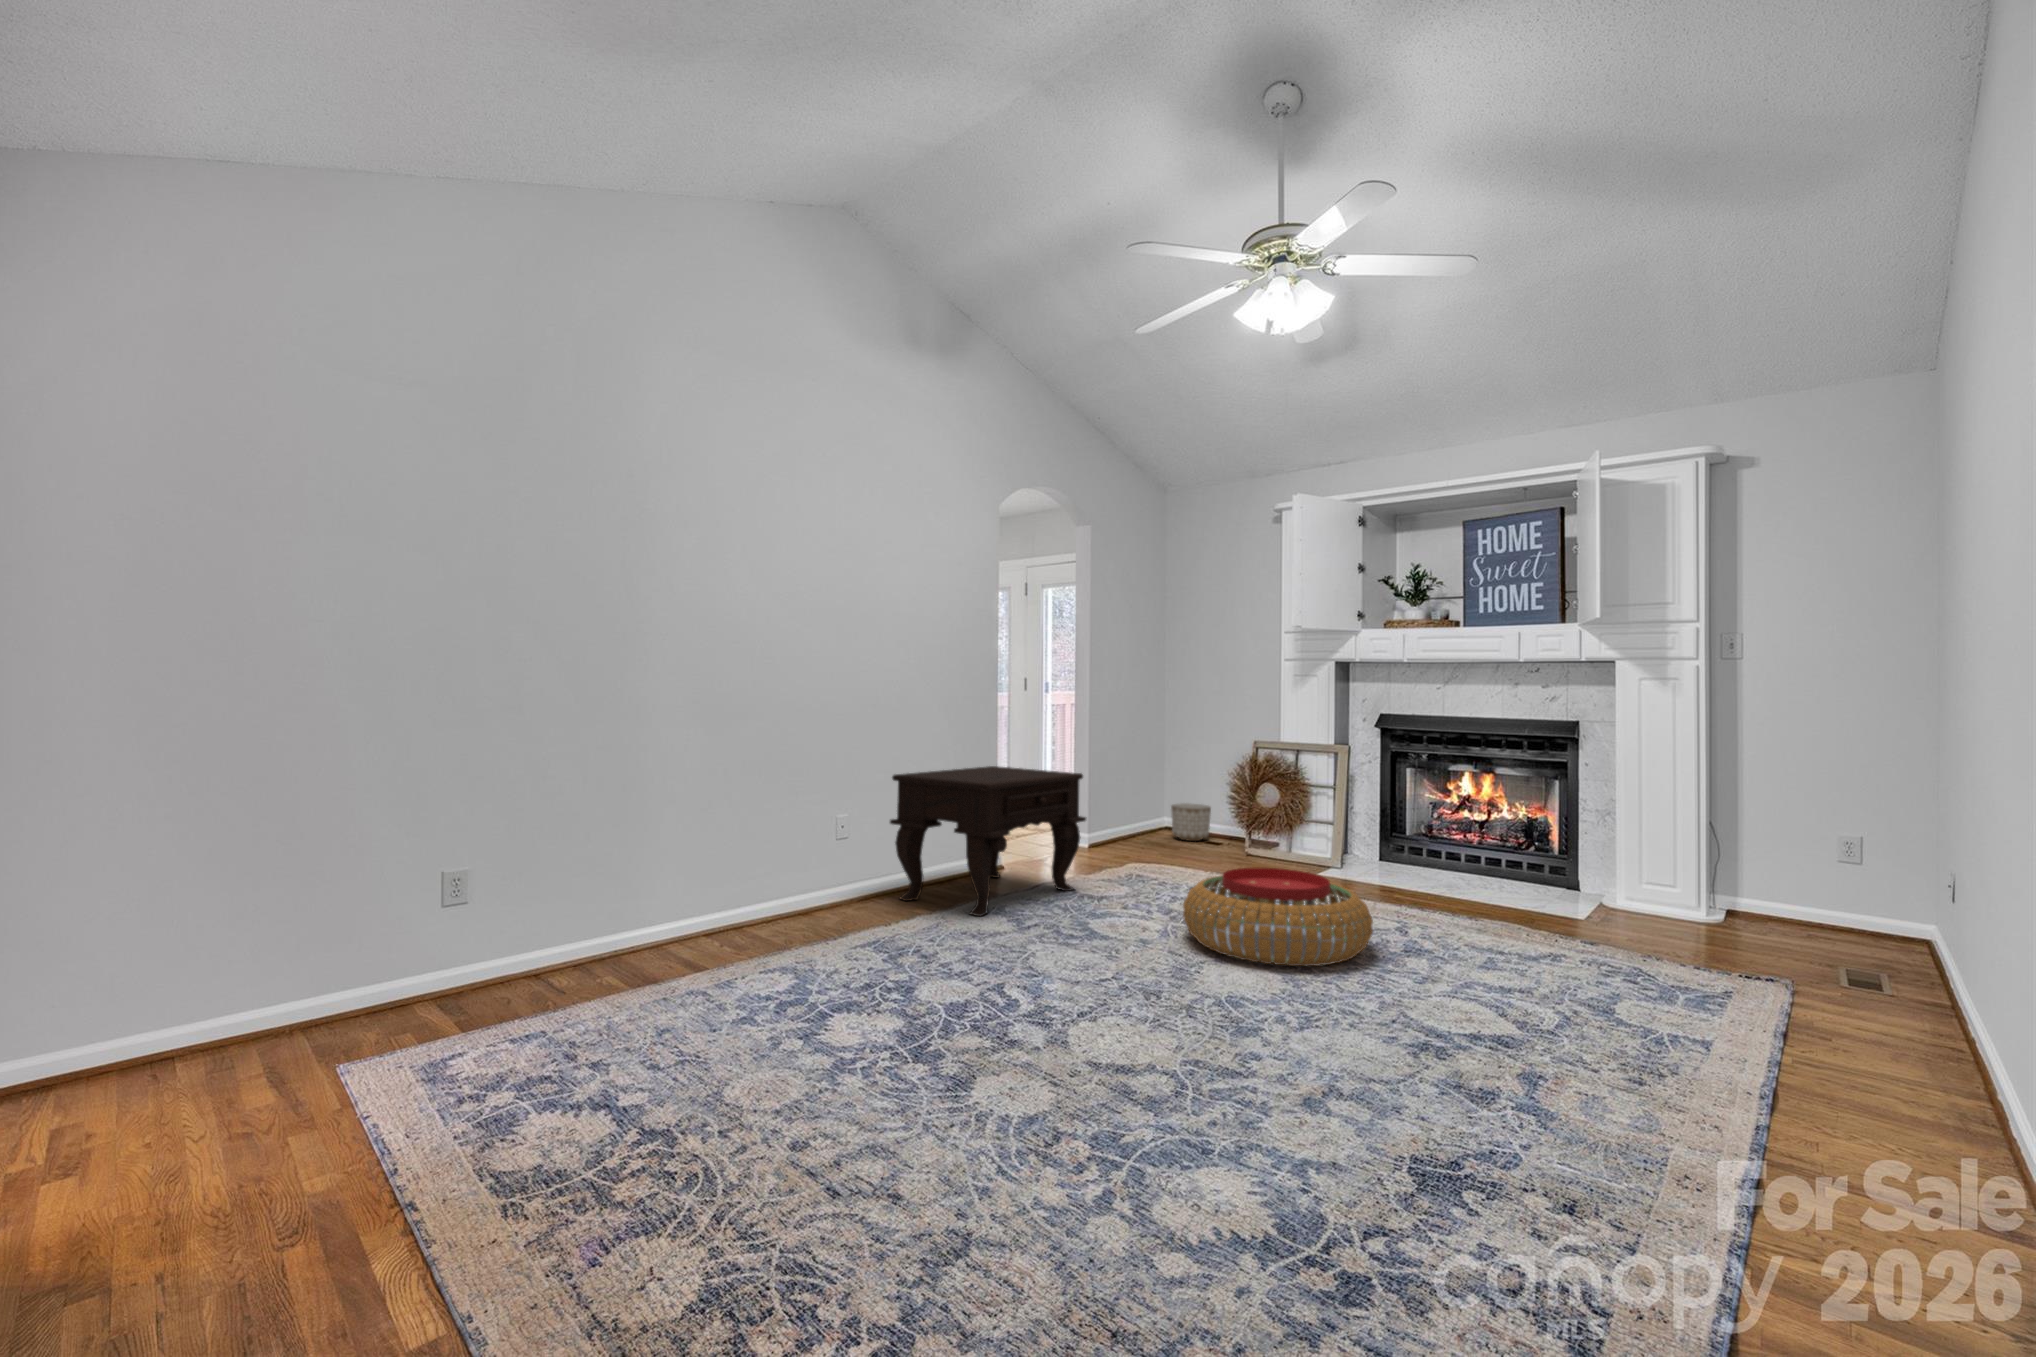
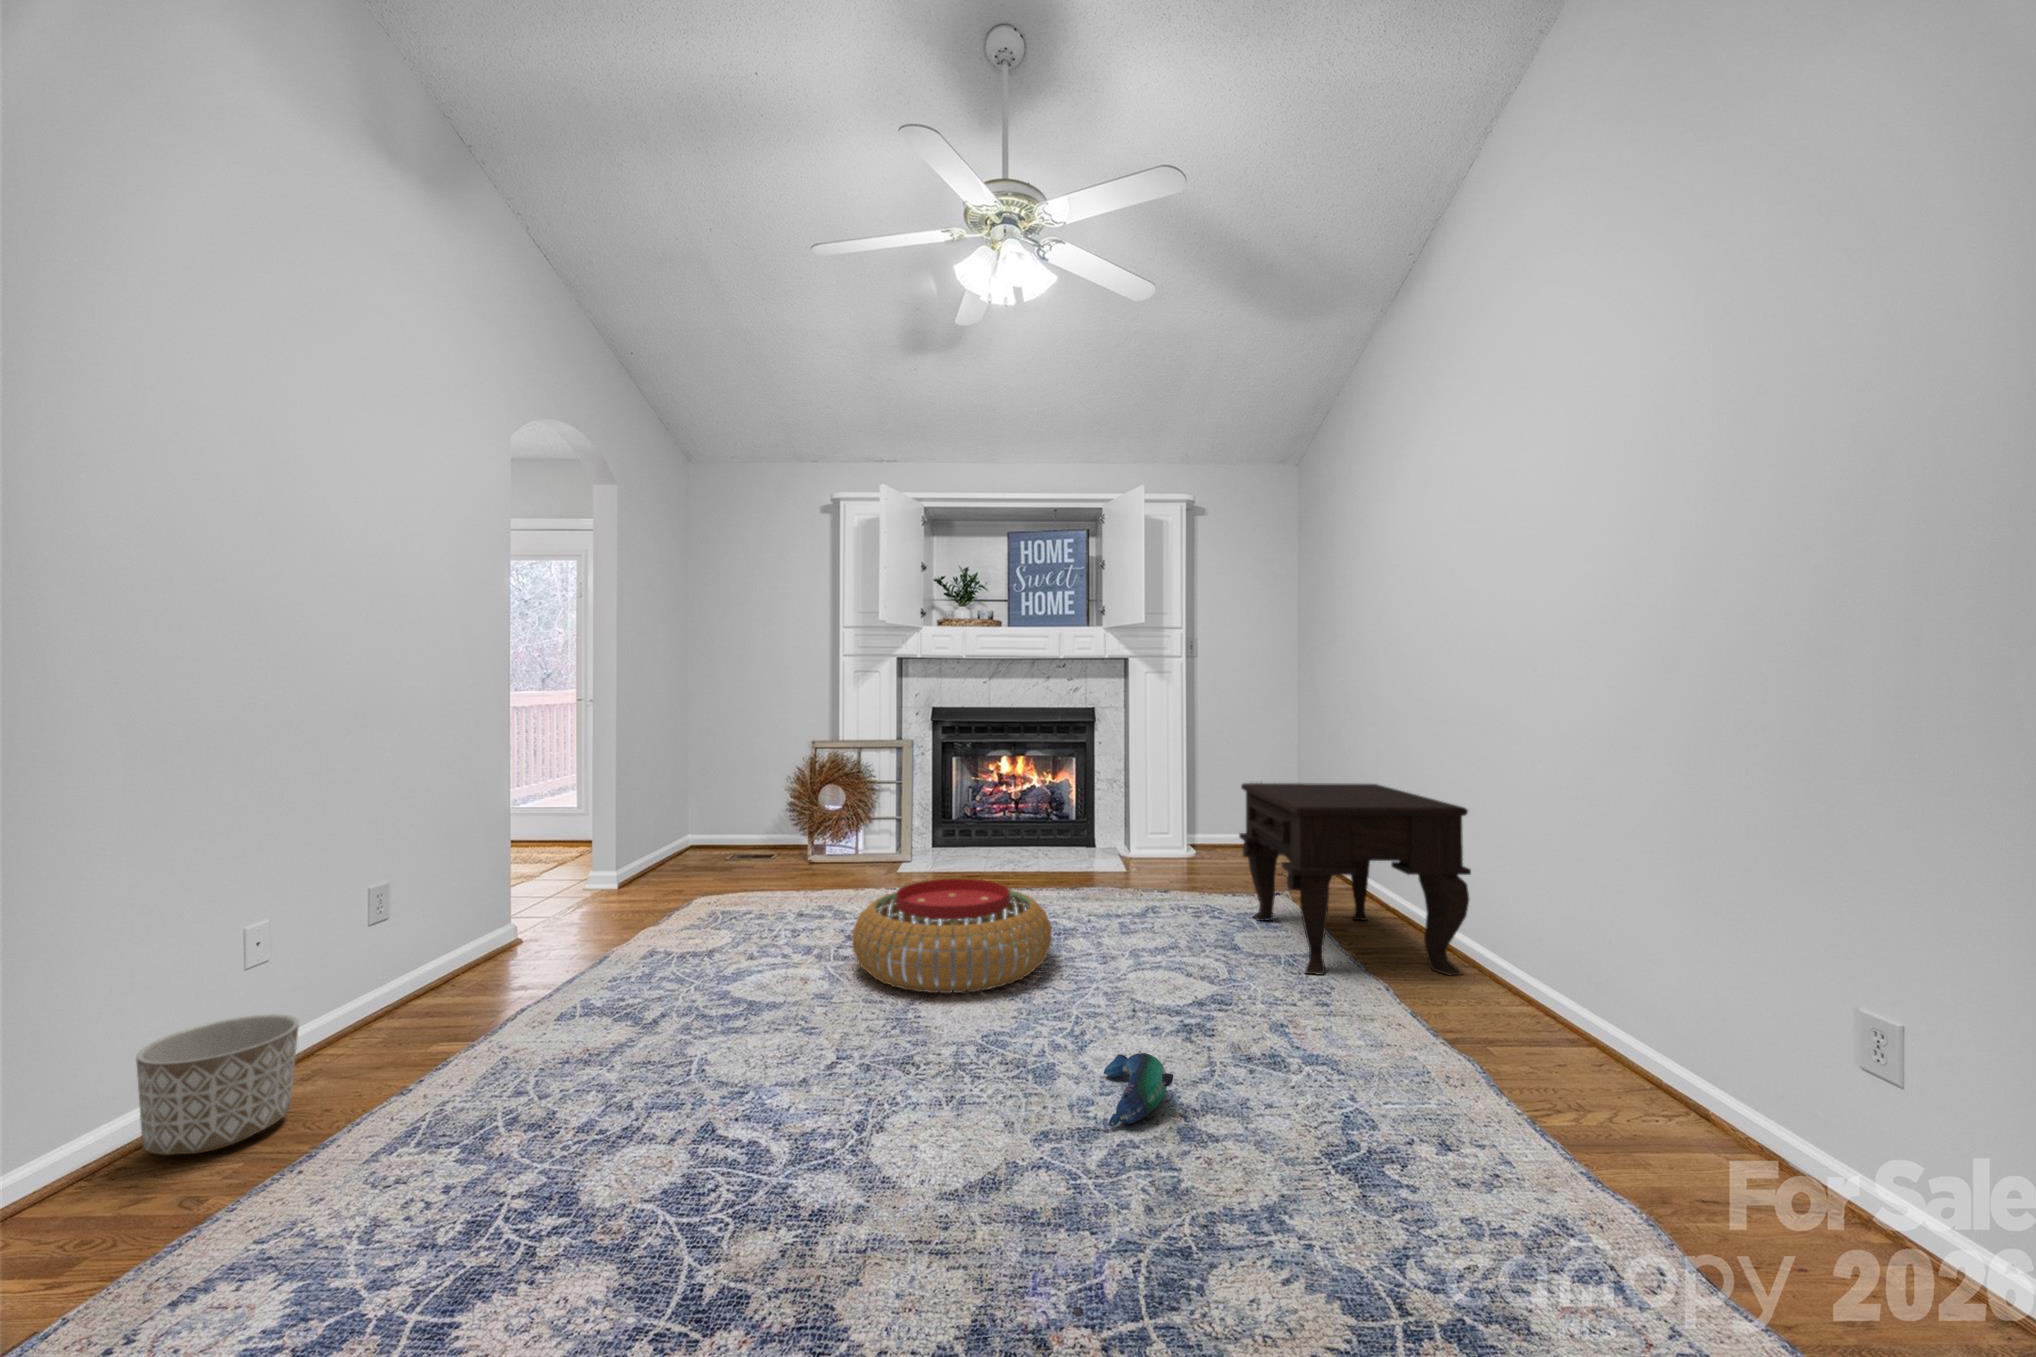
side table: present [890,766,1086,916] -> present [1239,783,1471,975]
planter: present [1171,803,1211,841] -> present [136,1014,299,1155]
plush toy: none [1255,1020,1335,1066] -> present [1104,1053,1173,1127]

